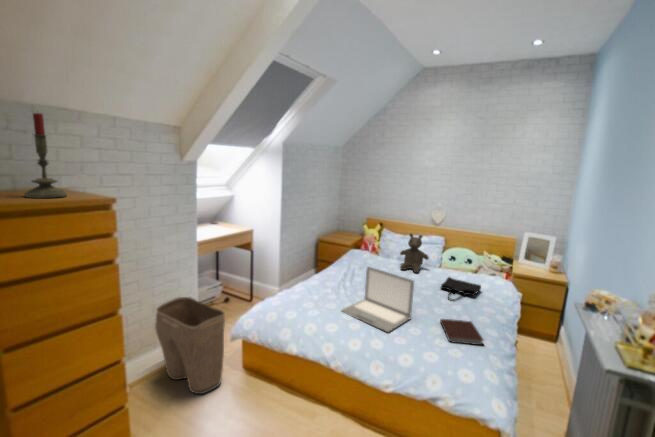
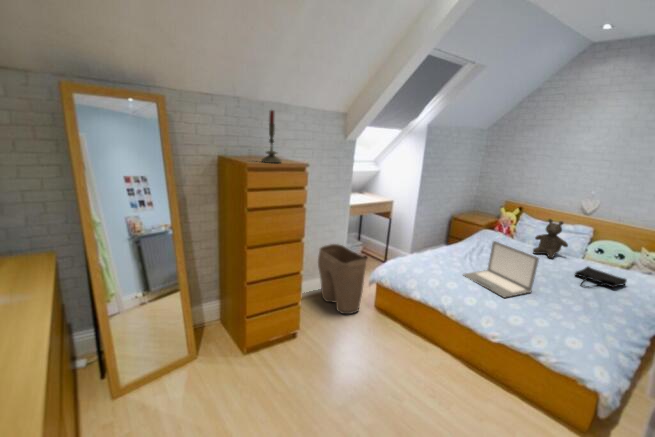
notebook: present [440,319,483,345] -> none [563,298,608,327]

